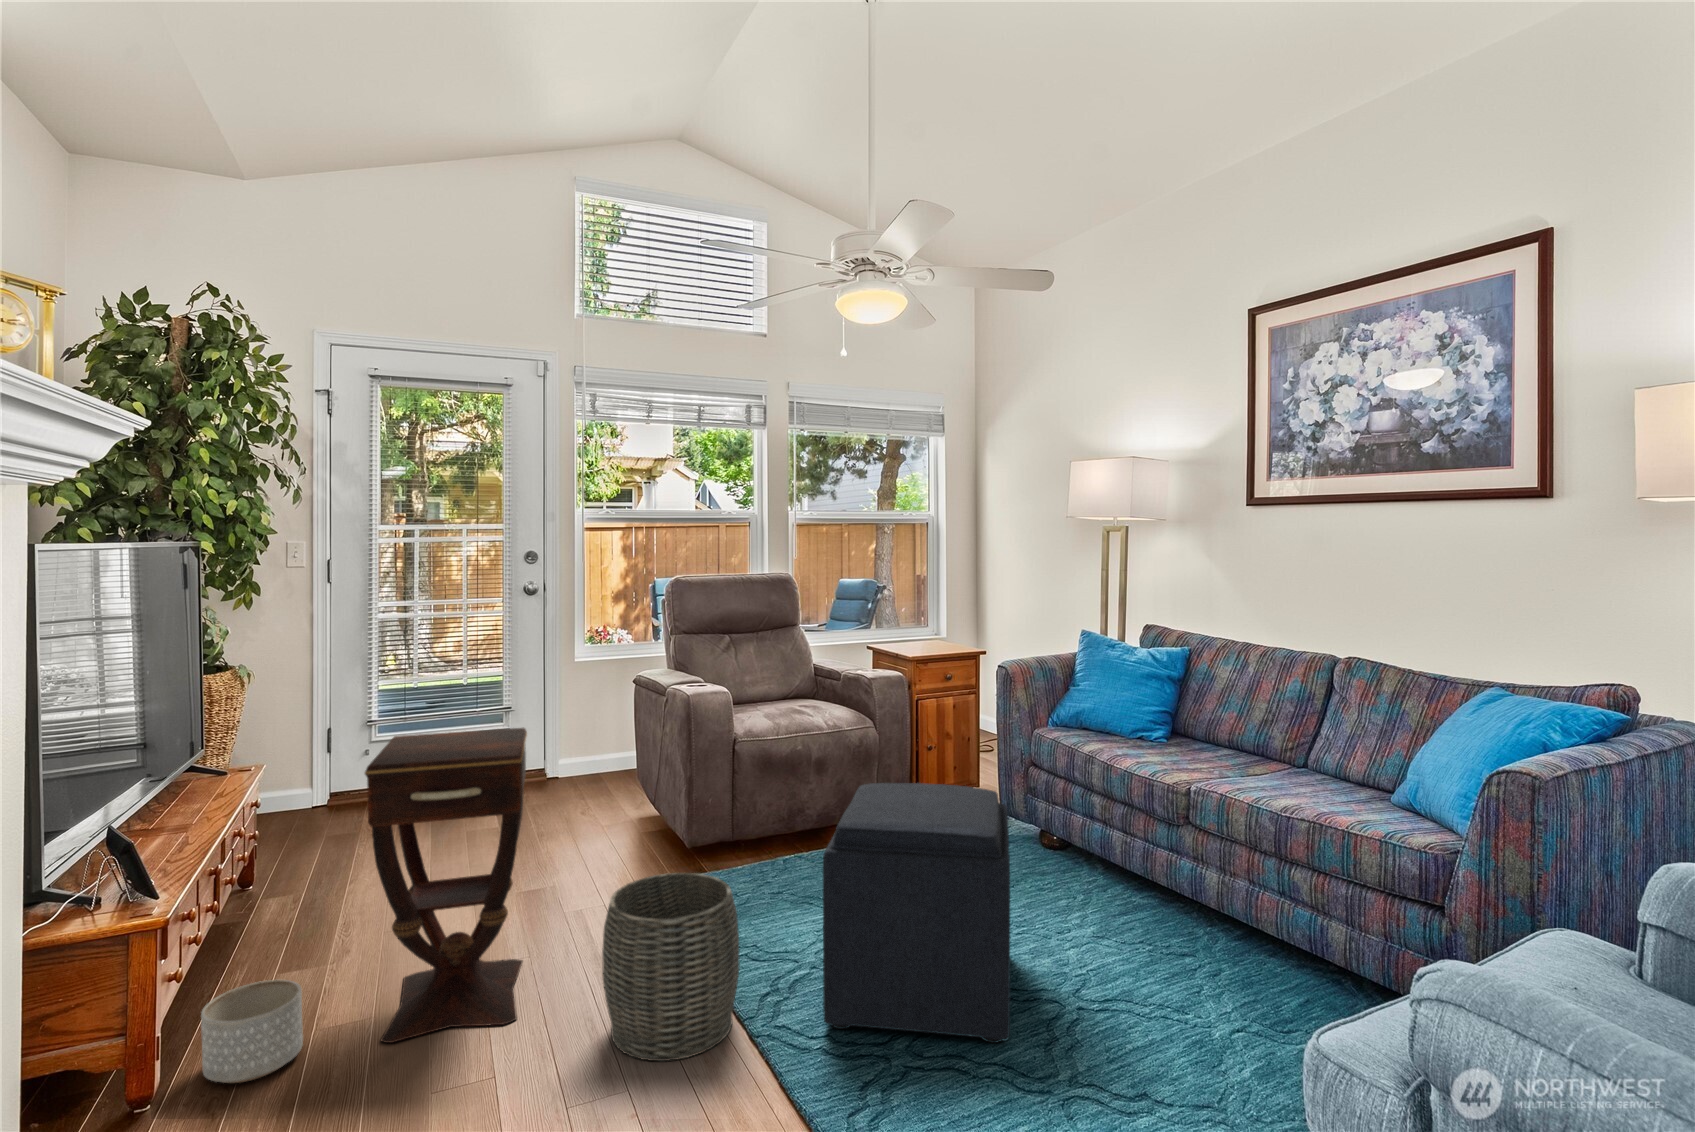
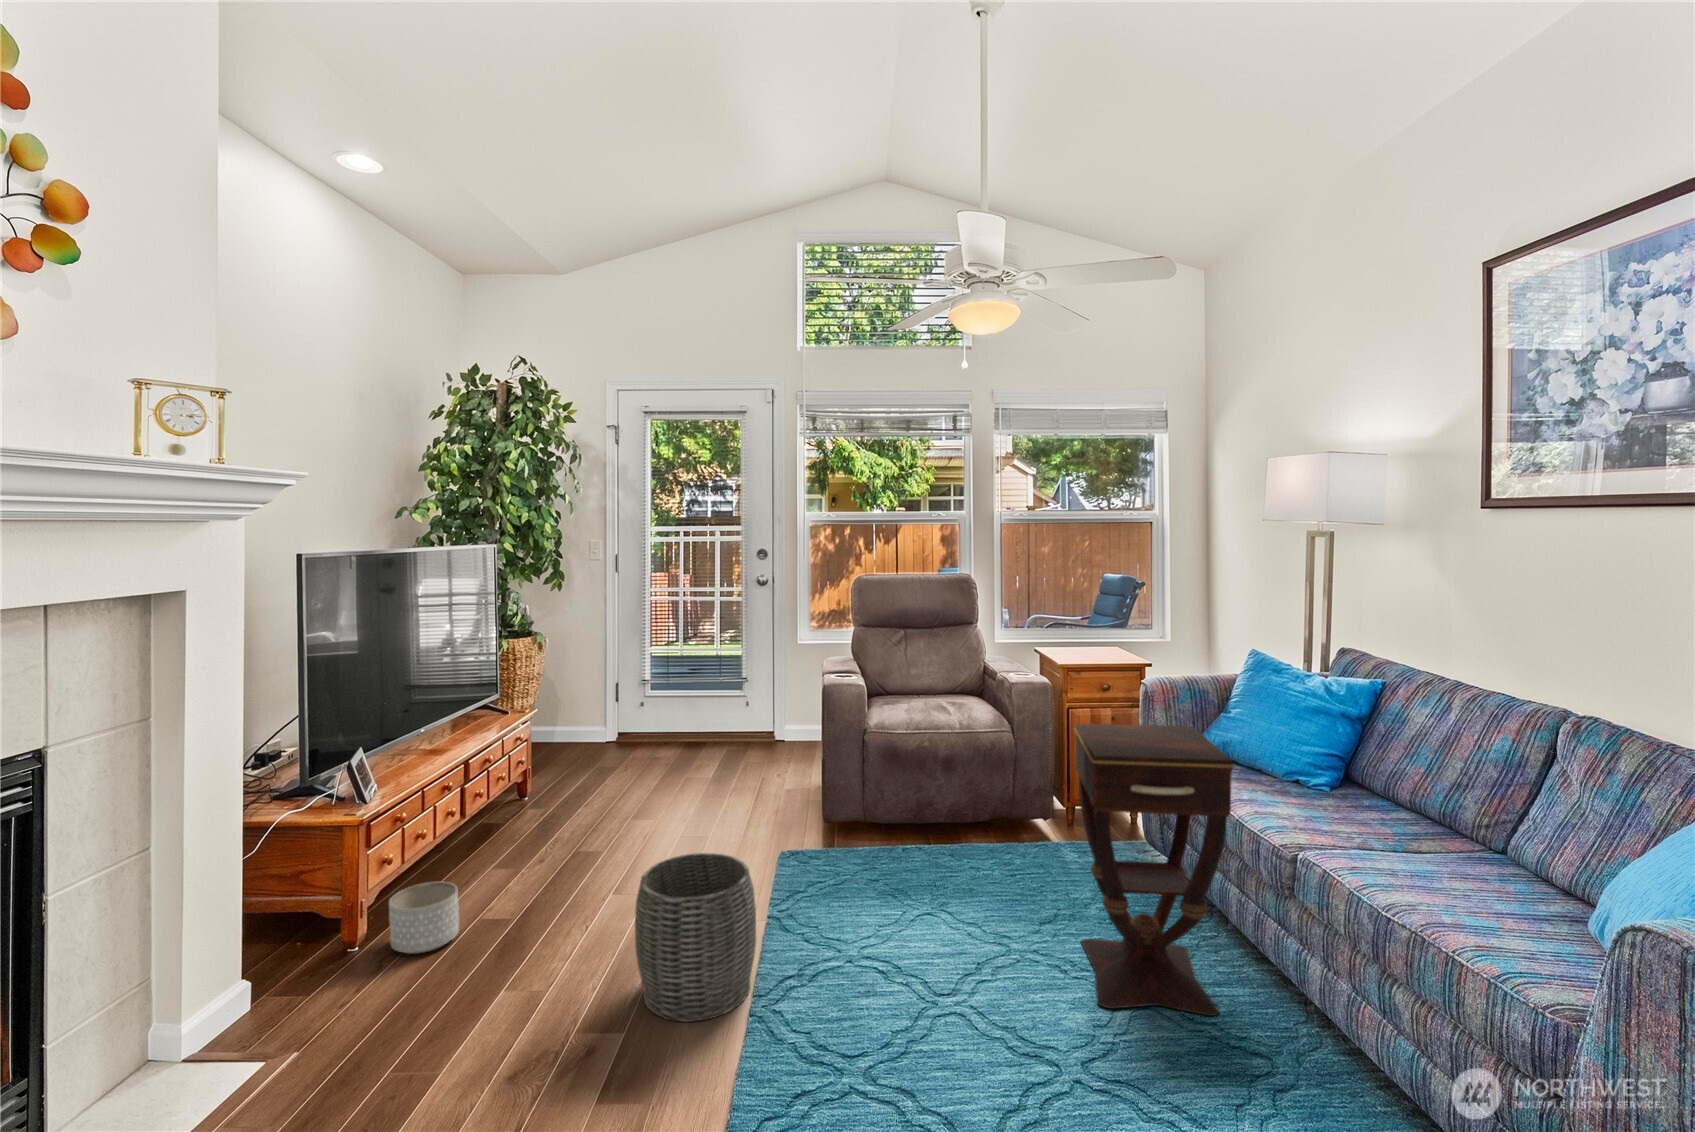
side table: present [365,728,527,1043] -> present [1074,724,1234,1016]
ottoman: present [823,783,1010,1043] -> none [810,797,1047,1092]

